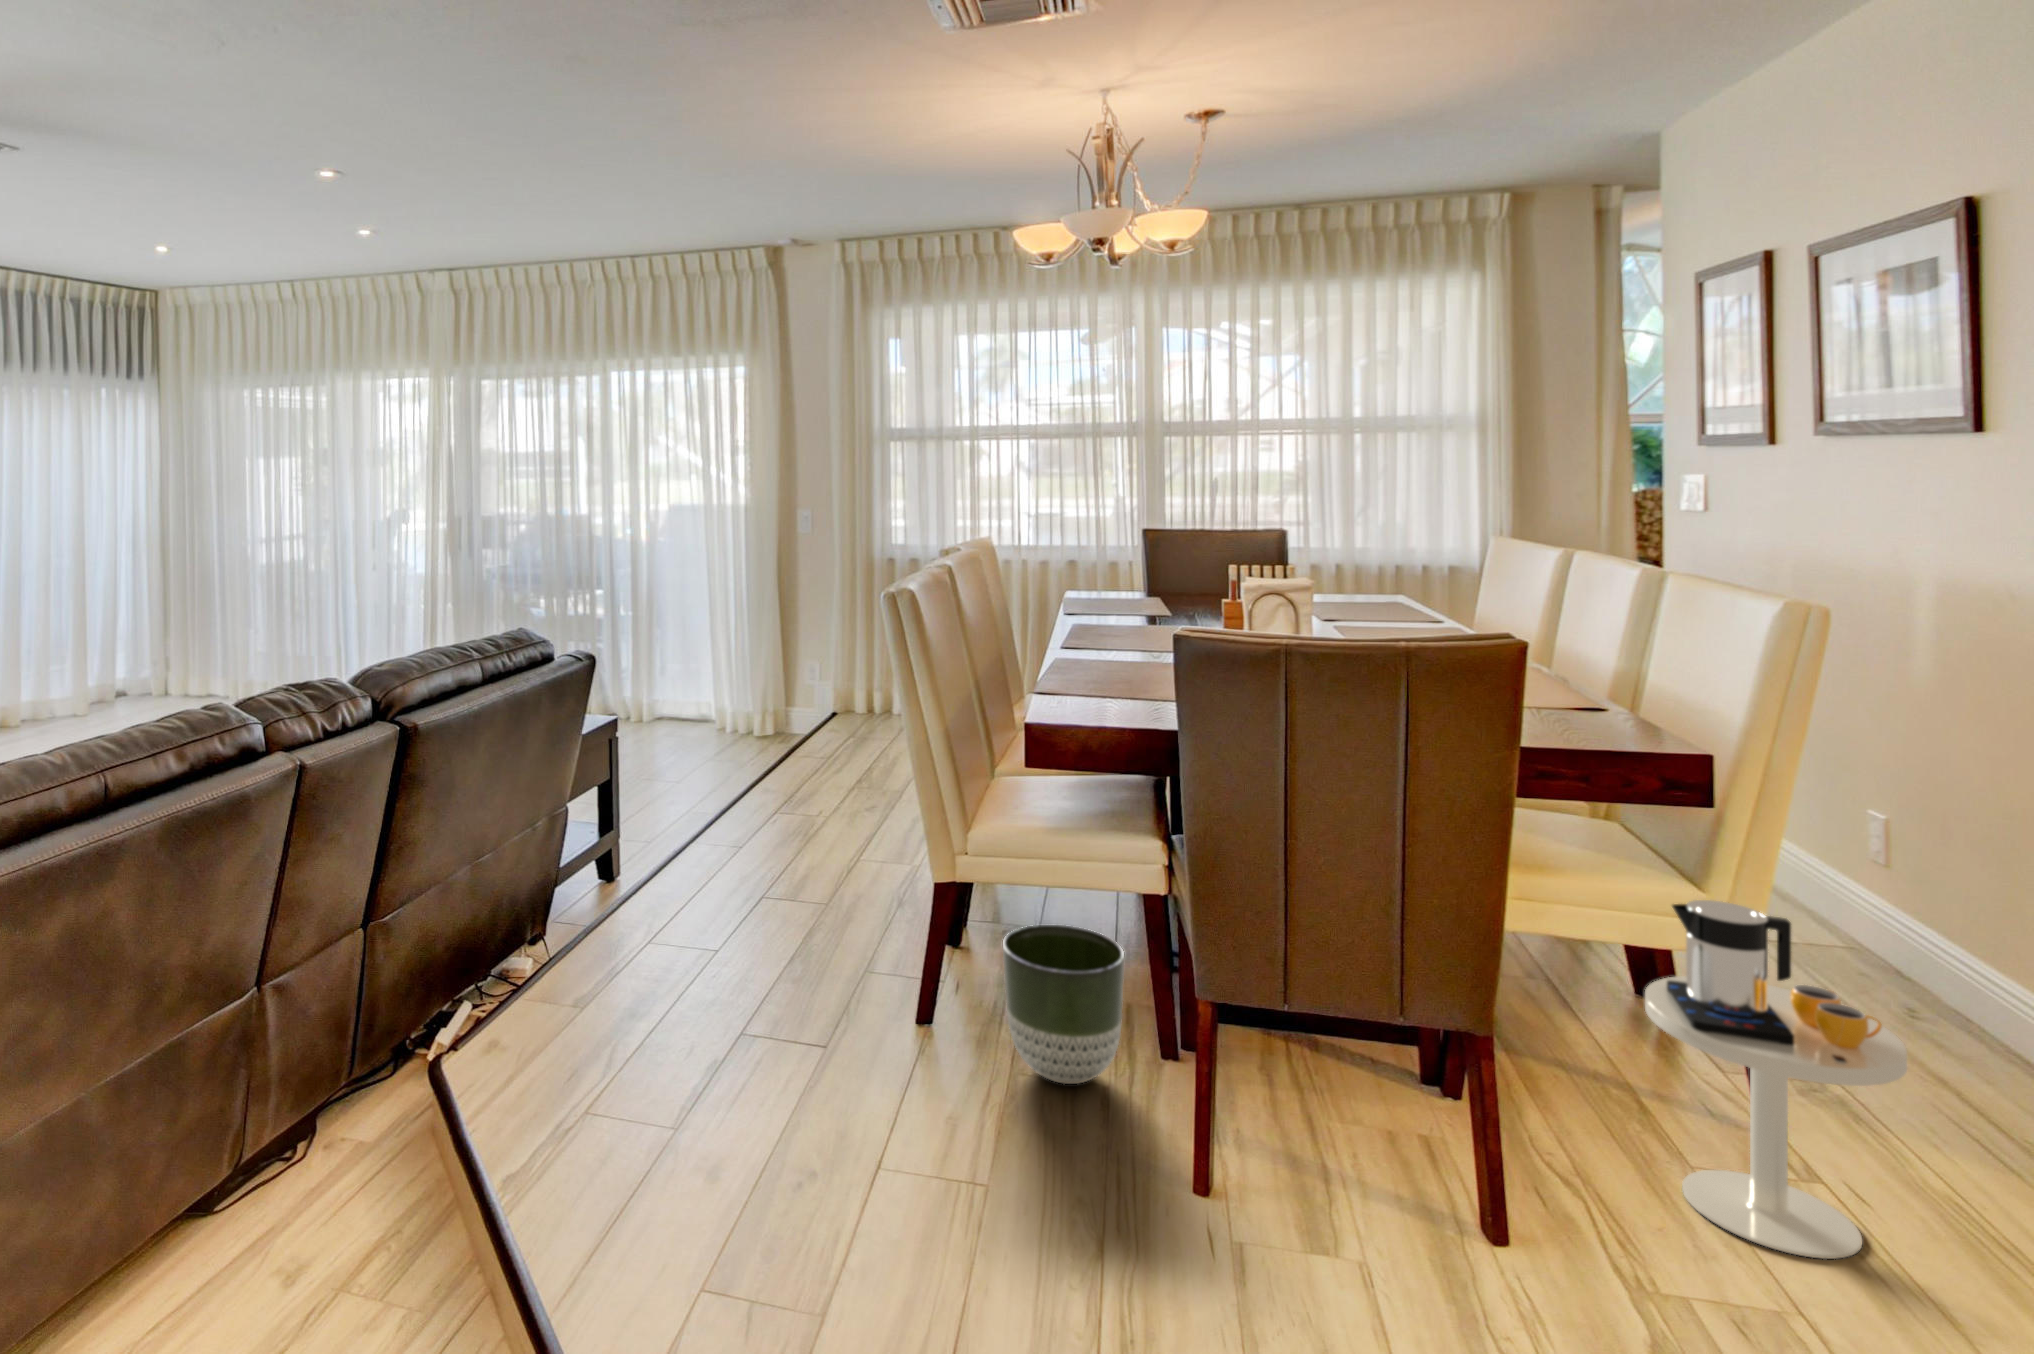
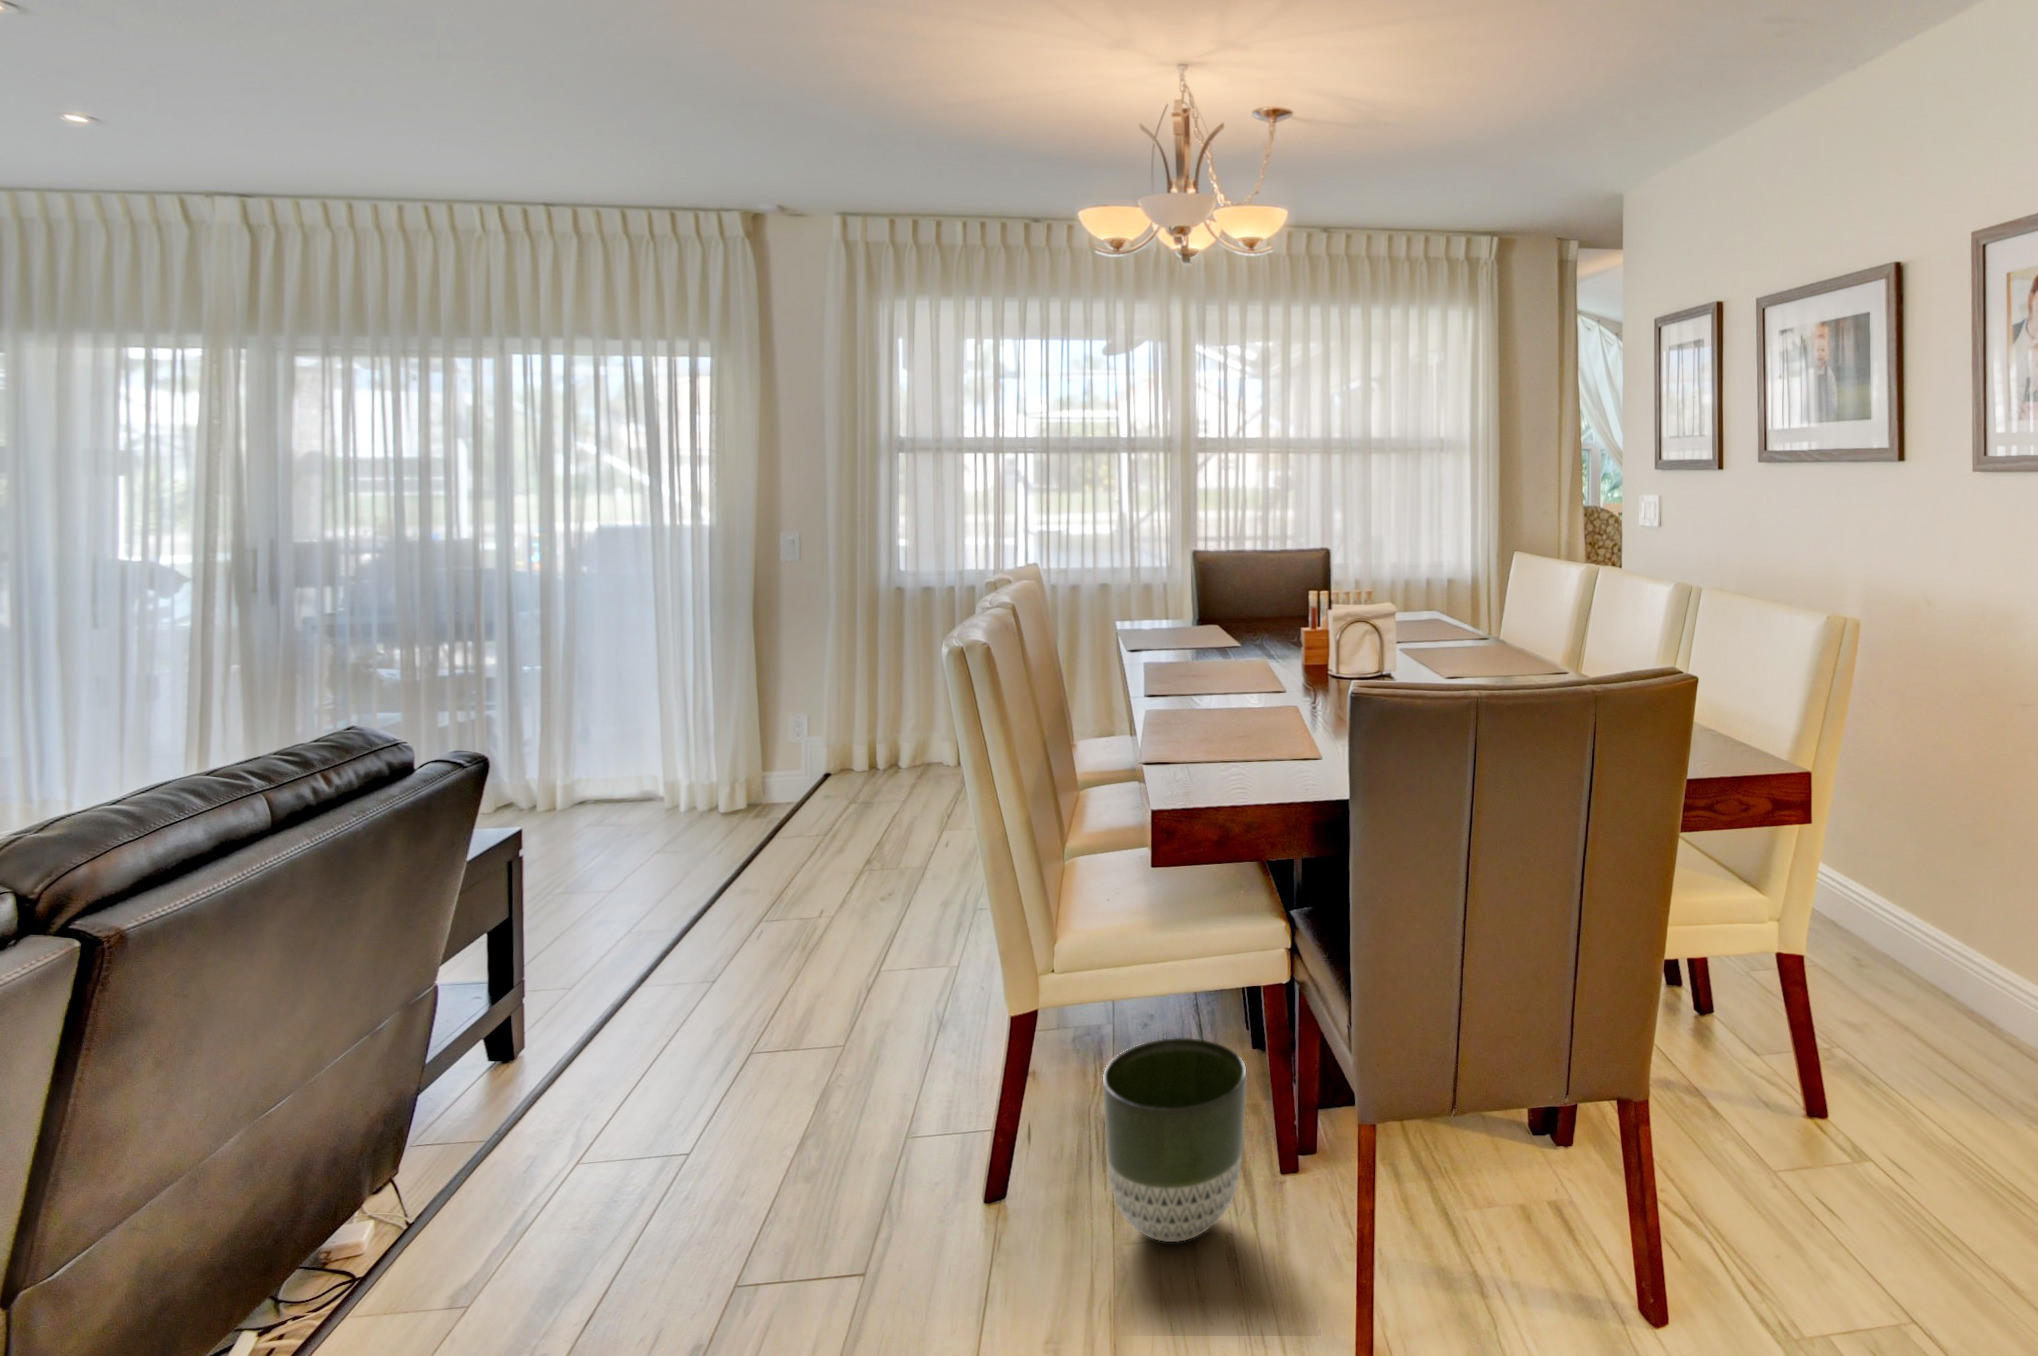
side table: present [1645,900,1907,1259] -> none [1735,912,1939,1246]

